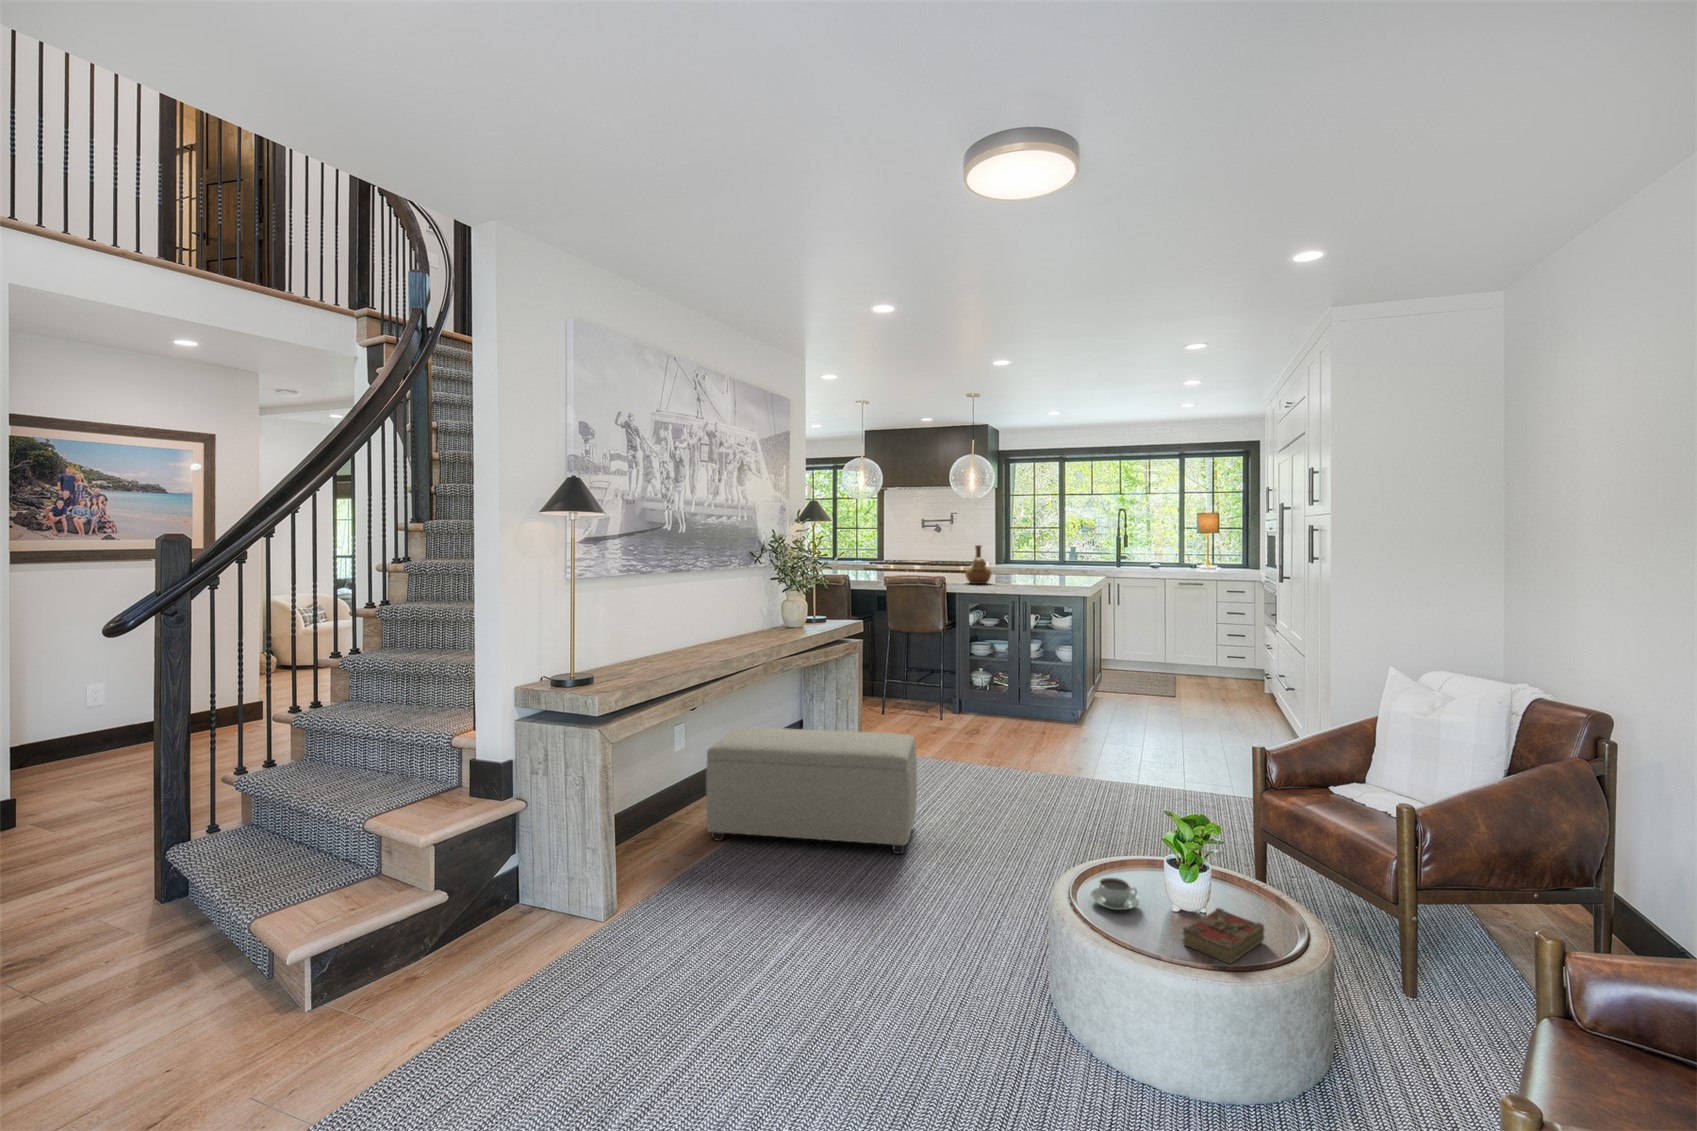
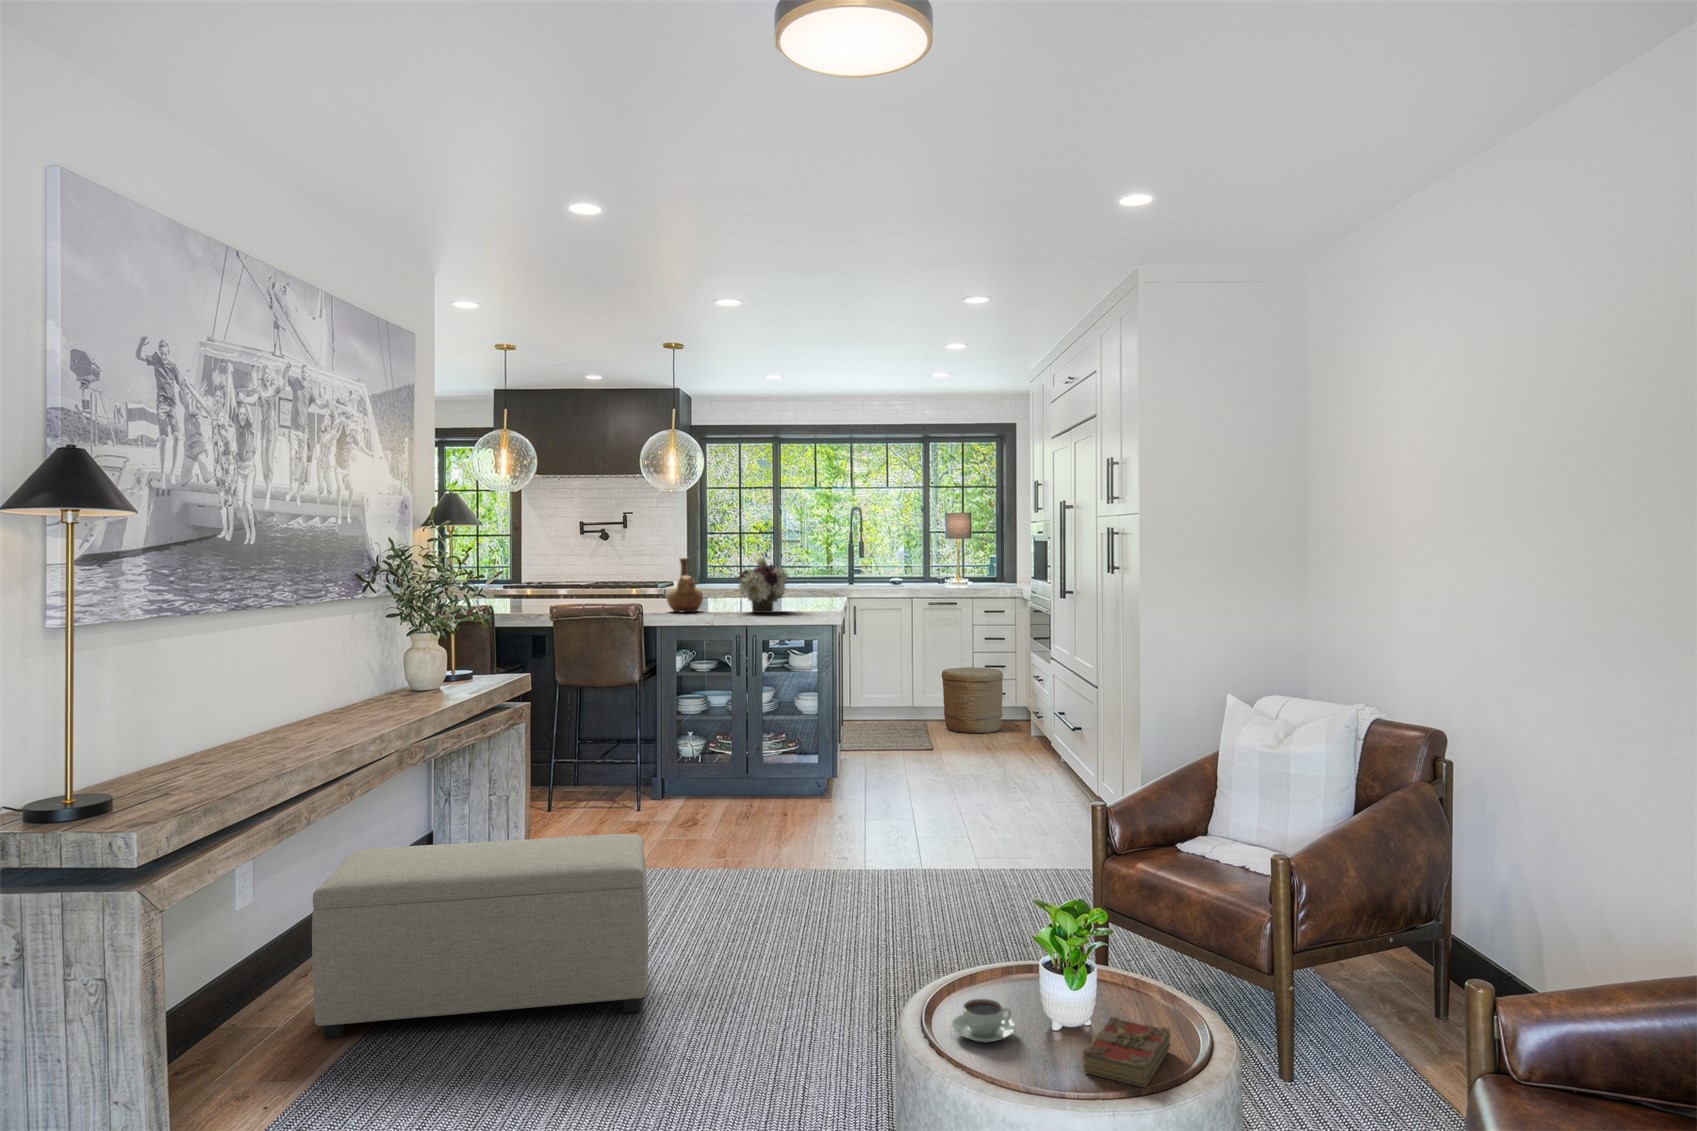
flower arrangement: none [1015,545,1054,586] -> present [738,557,787,613]
woven basket: none [1189,635,1242,688] -> present [942,667,1003,733]

